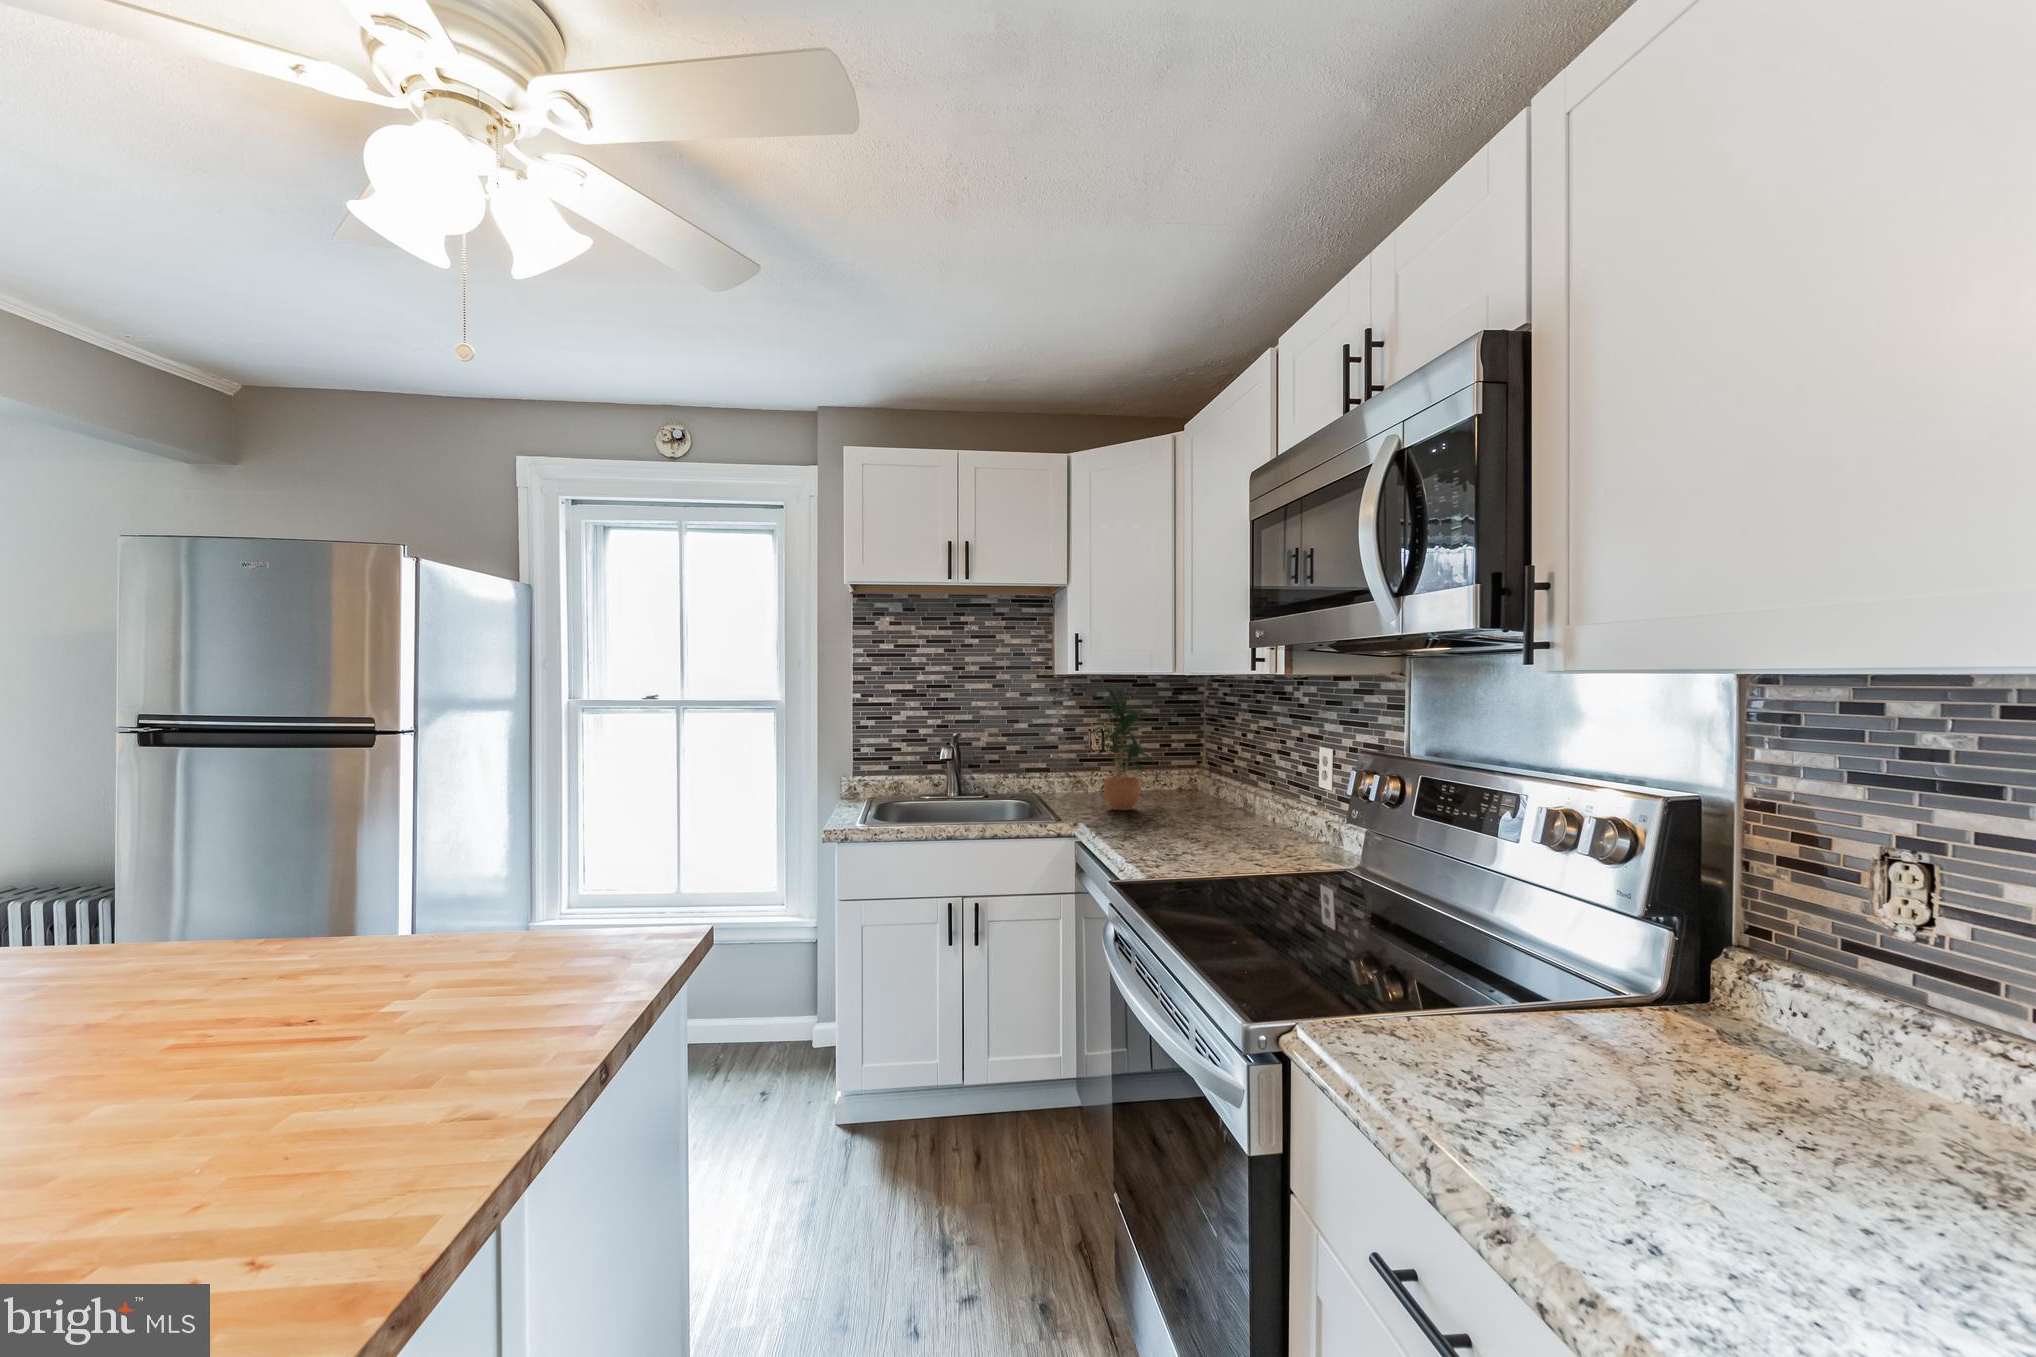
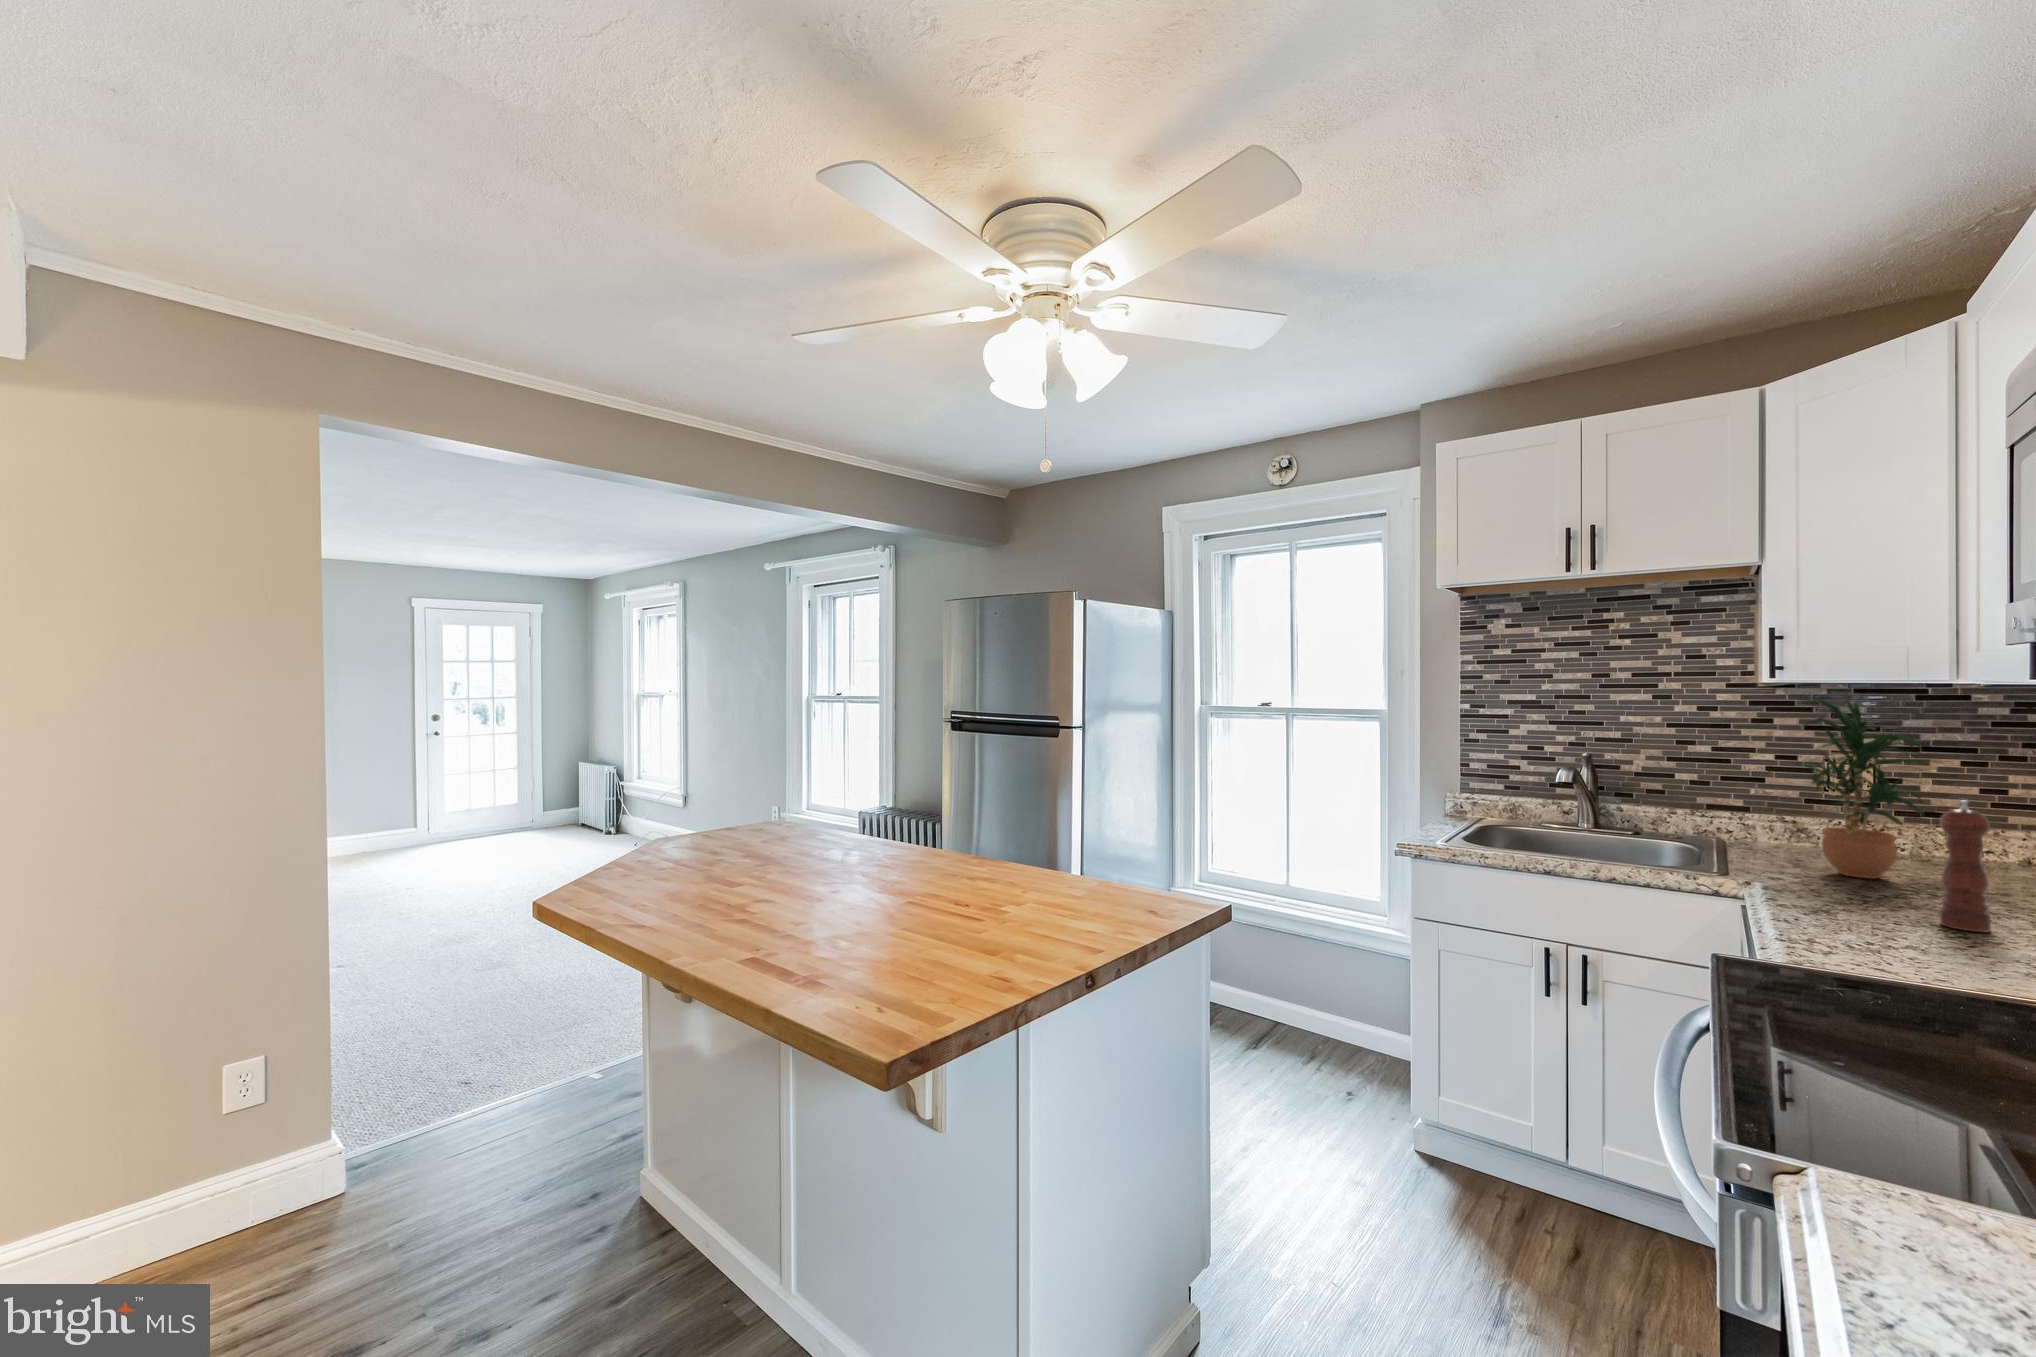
pepper mill: none [1178,750,1200,835] -> present [1939,800,1991,932]

